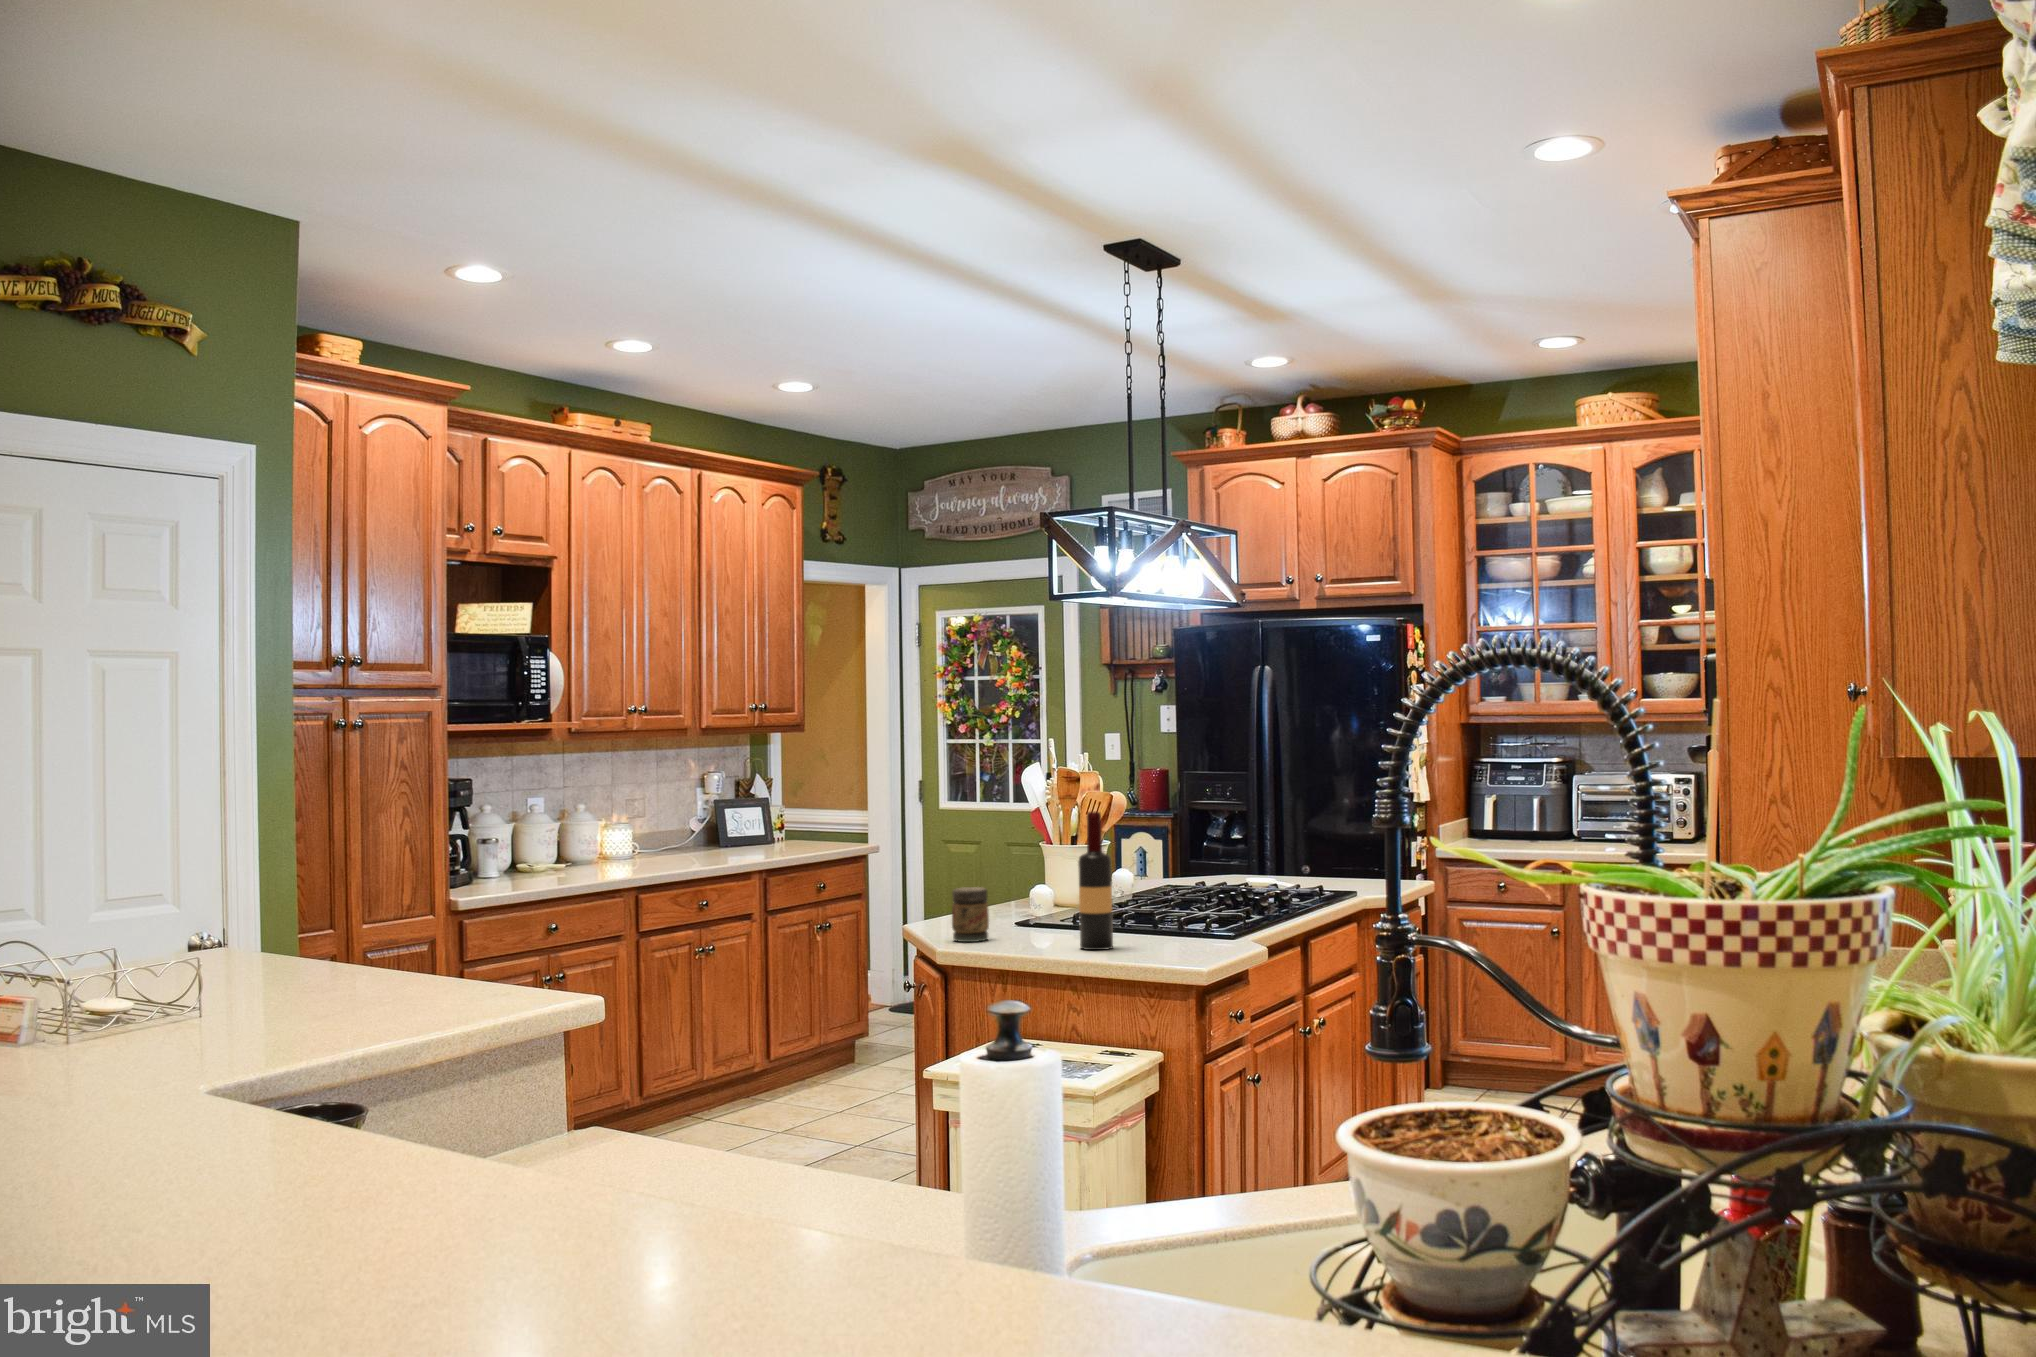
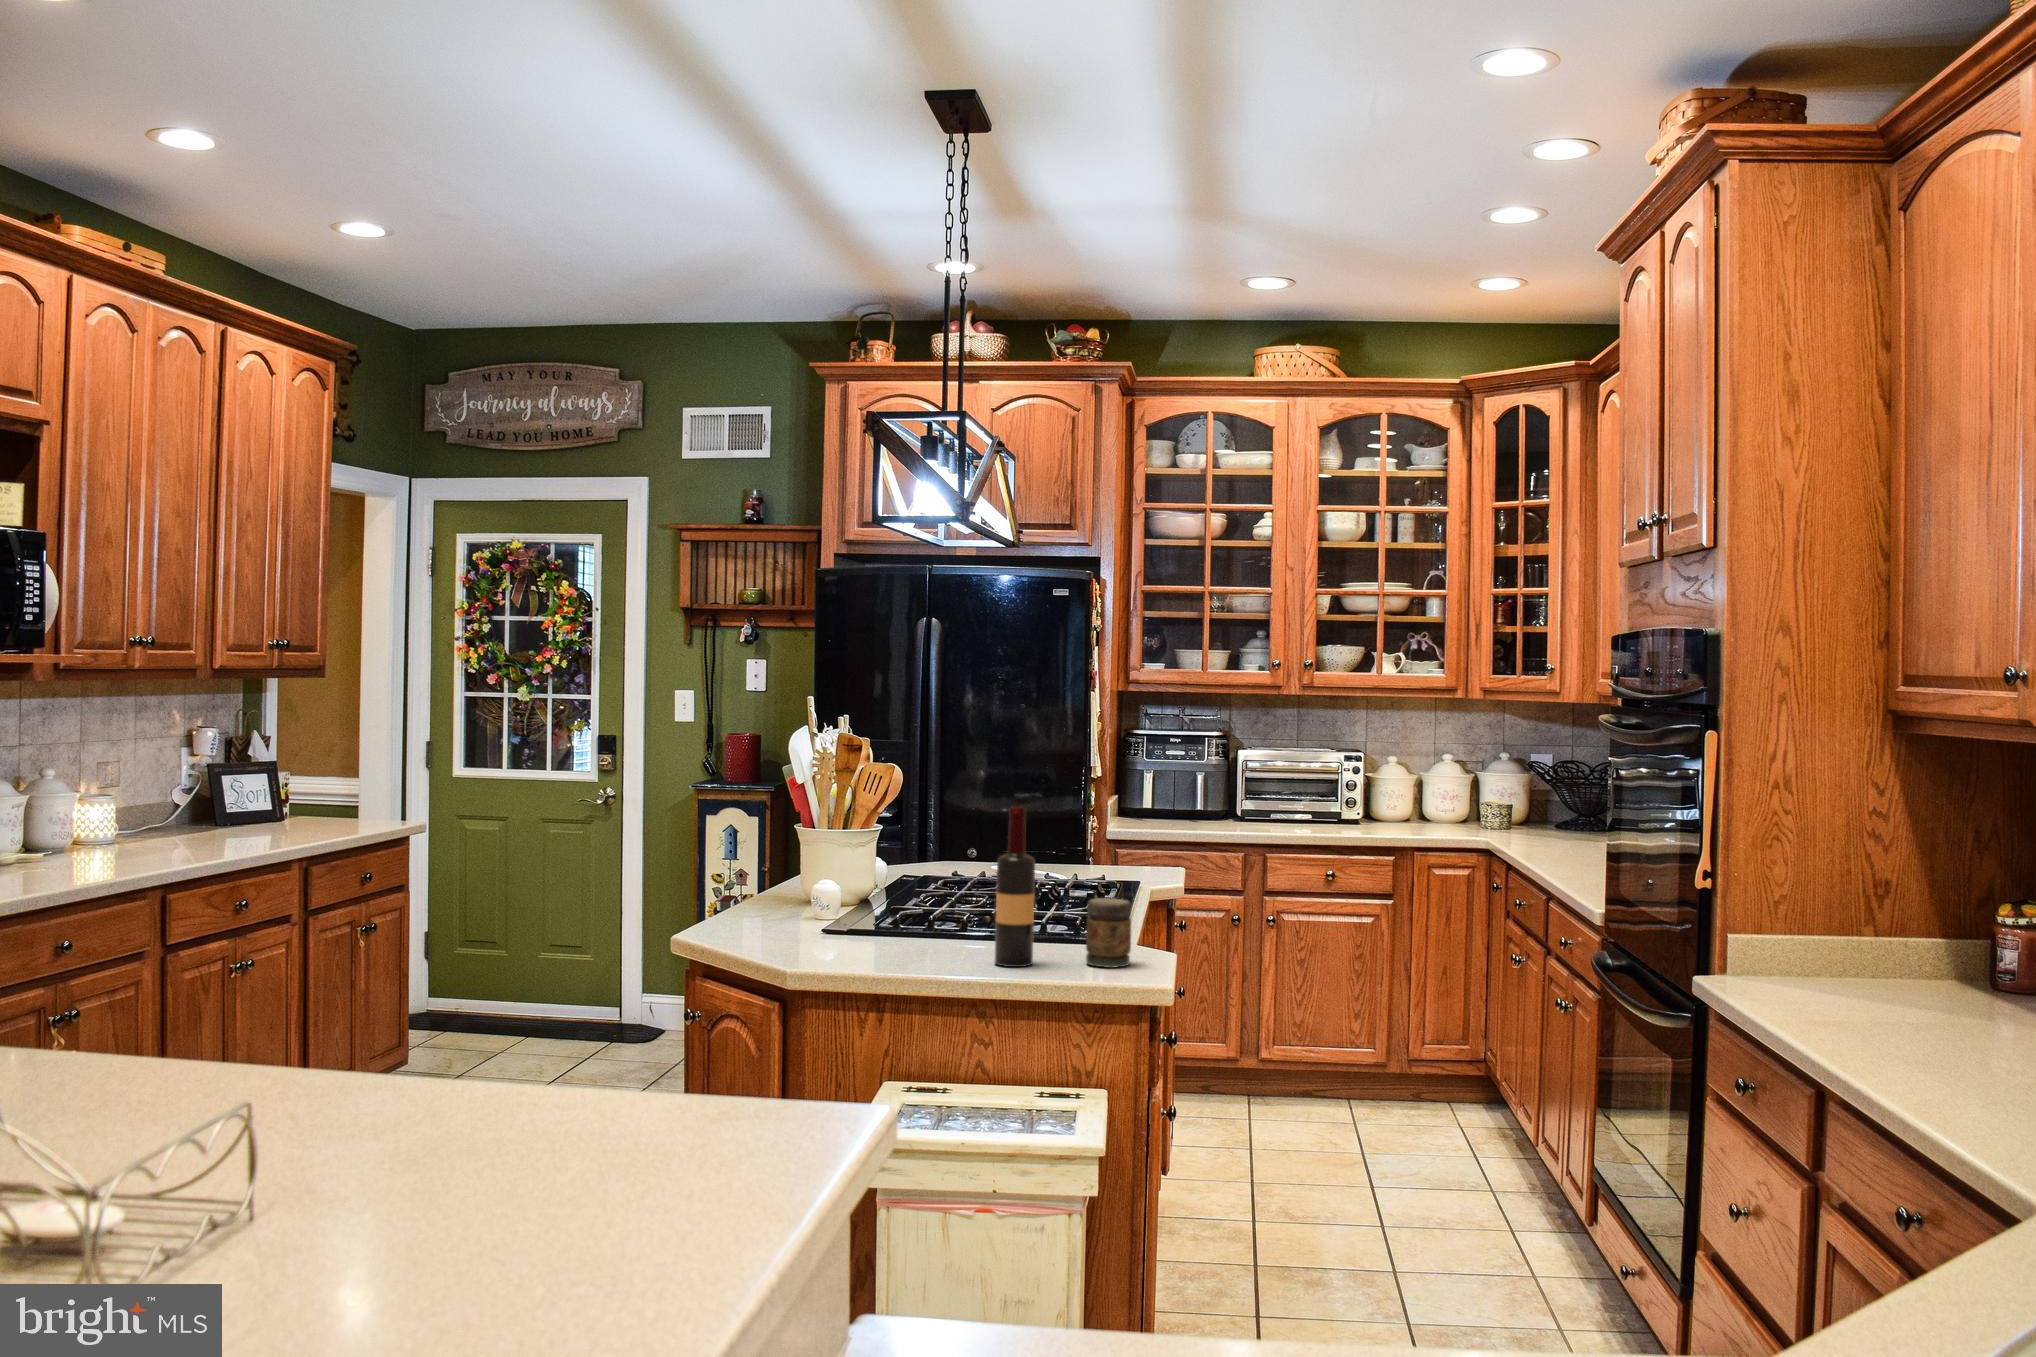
jar: present [952,887,989,942] -> present [1086,898,1131,968]

